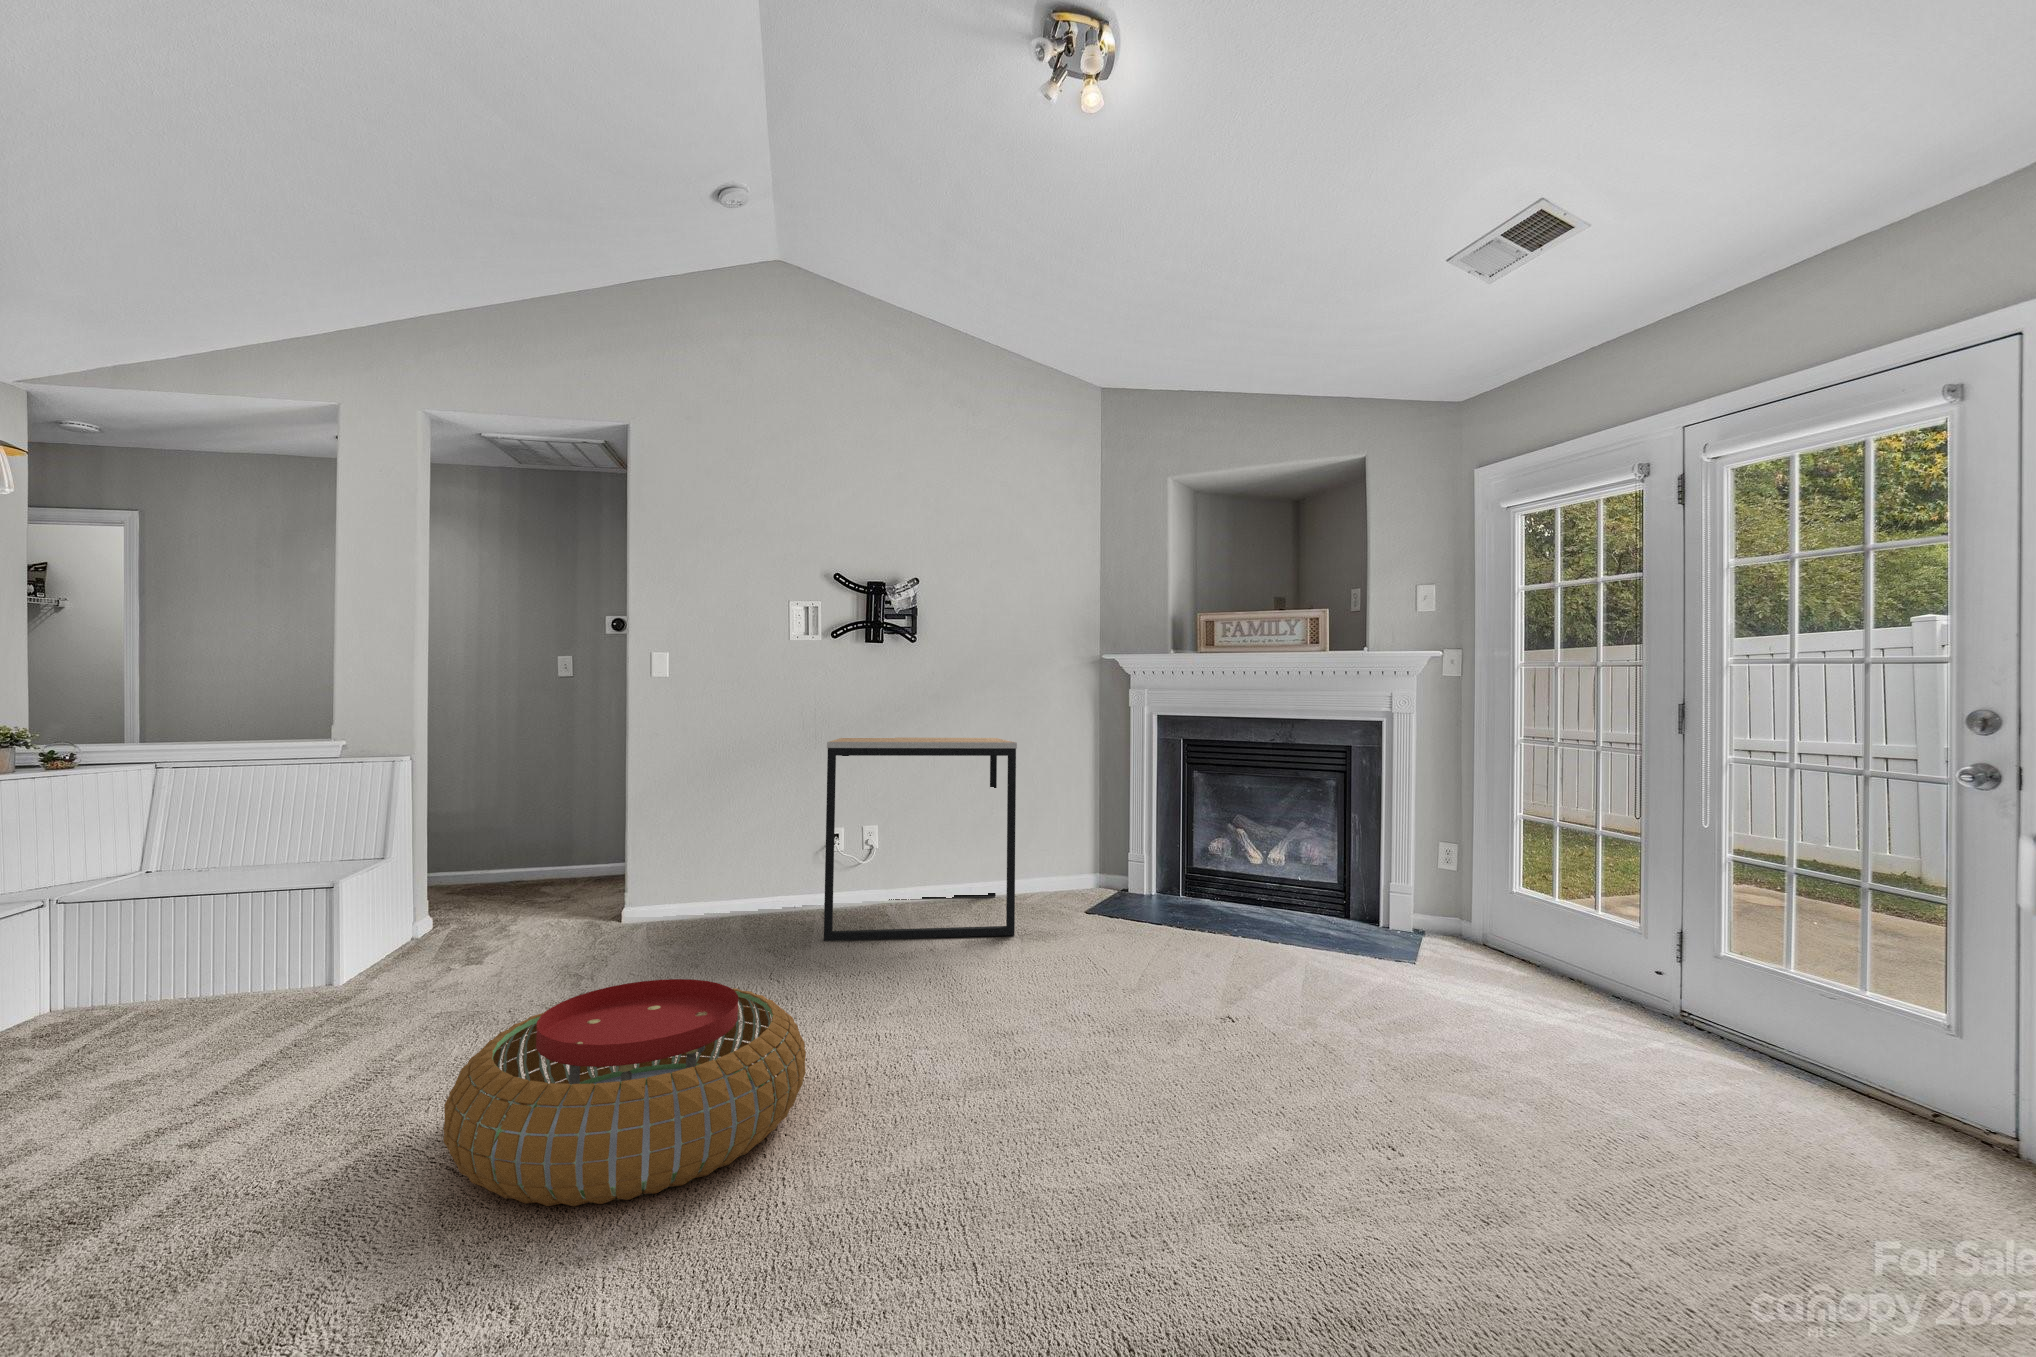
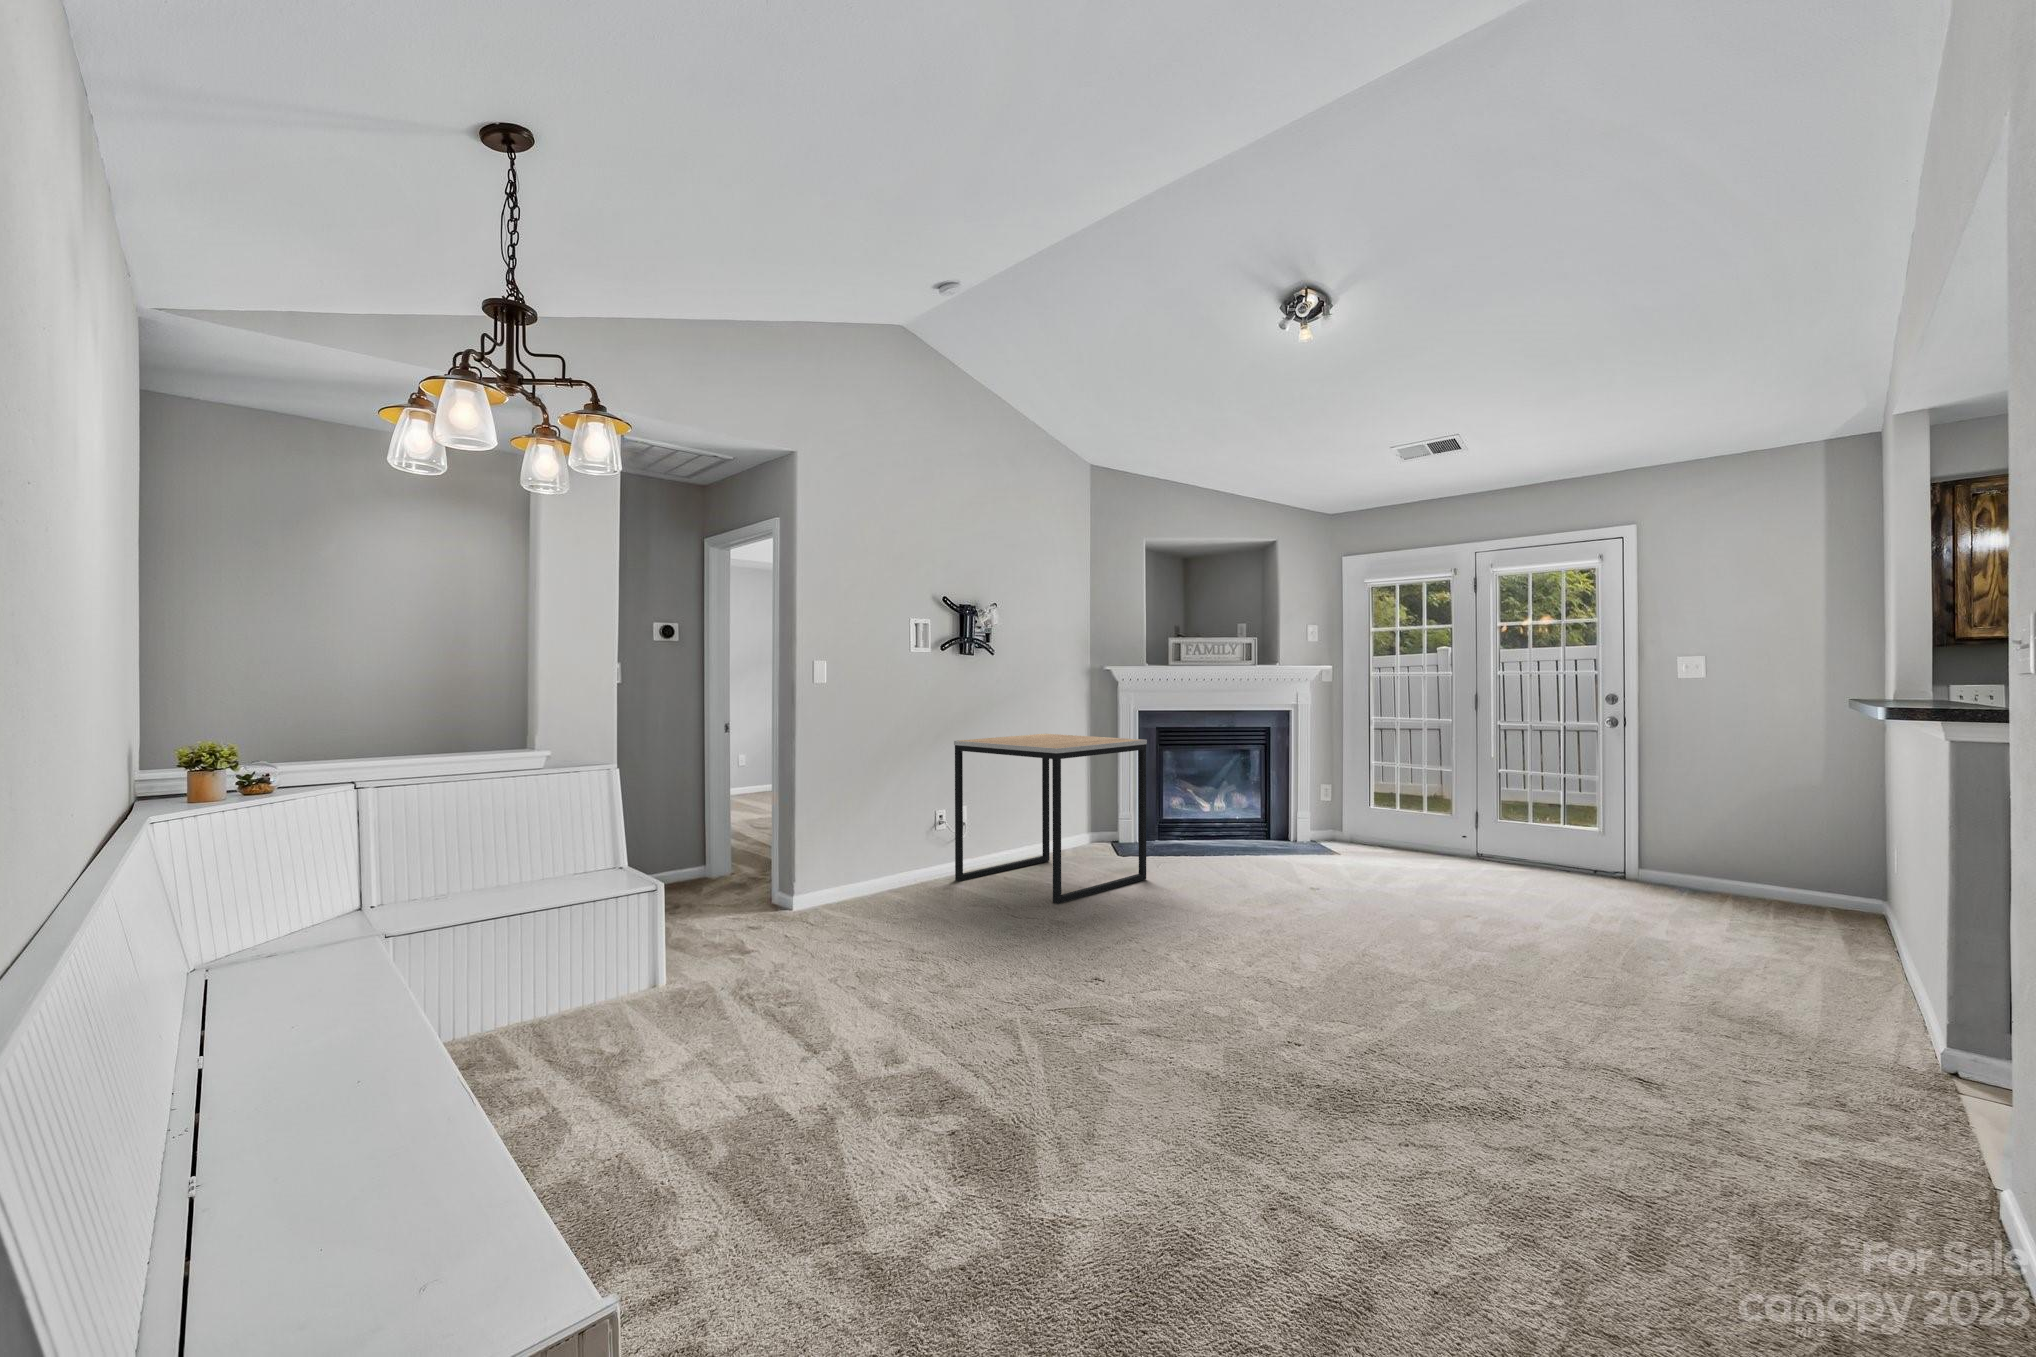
pouf: present [443,979,806,1206] -> none [1213,903,1406,1009]

